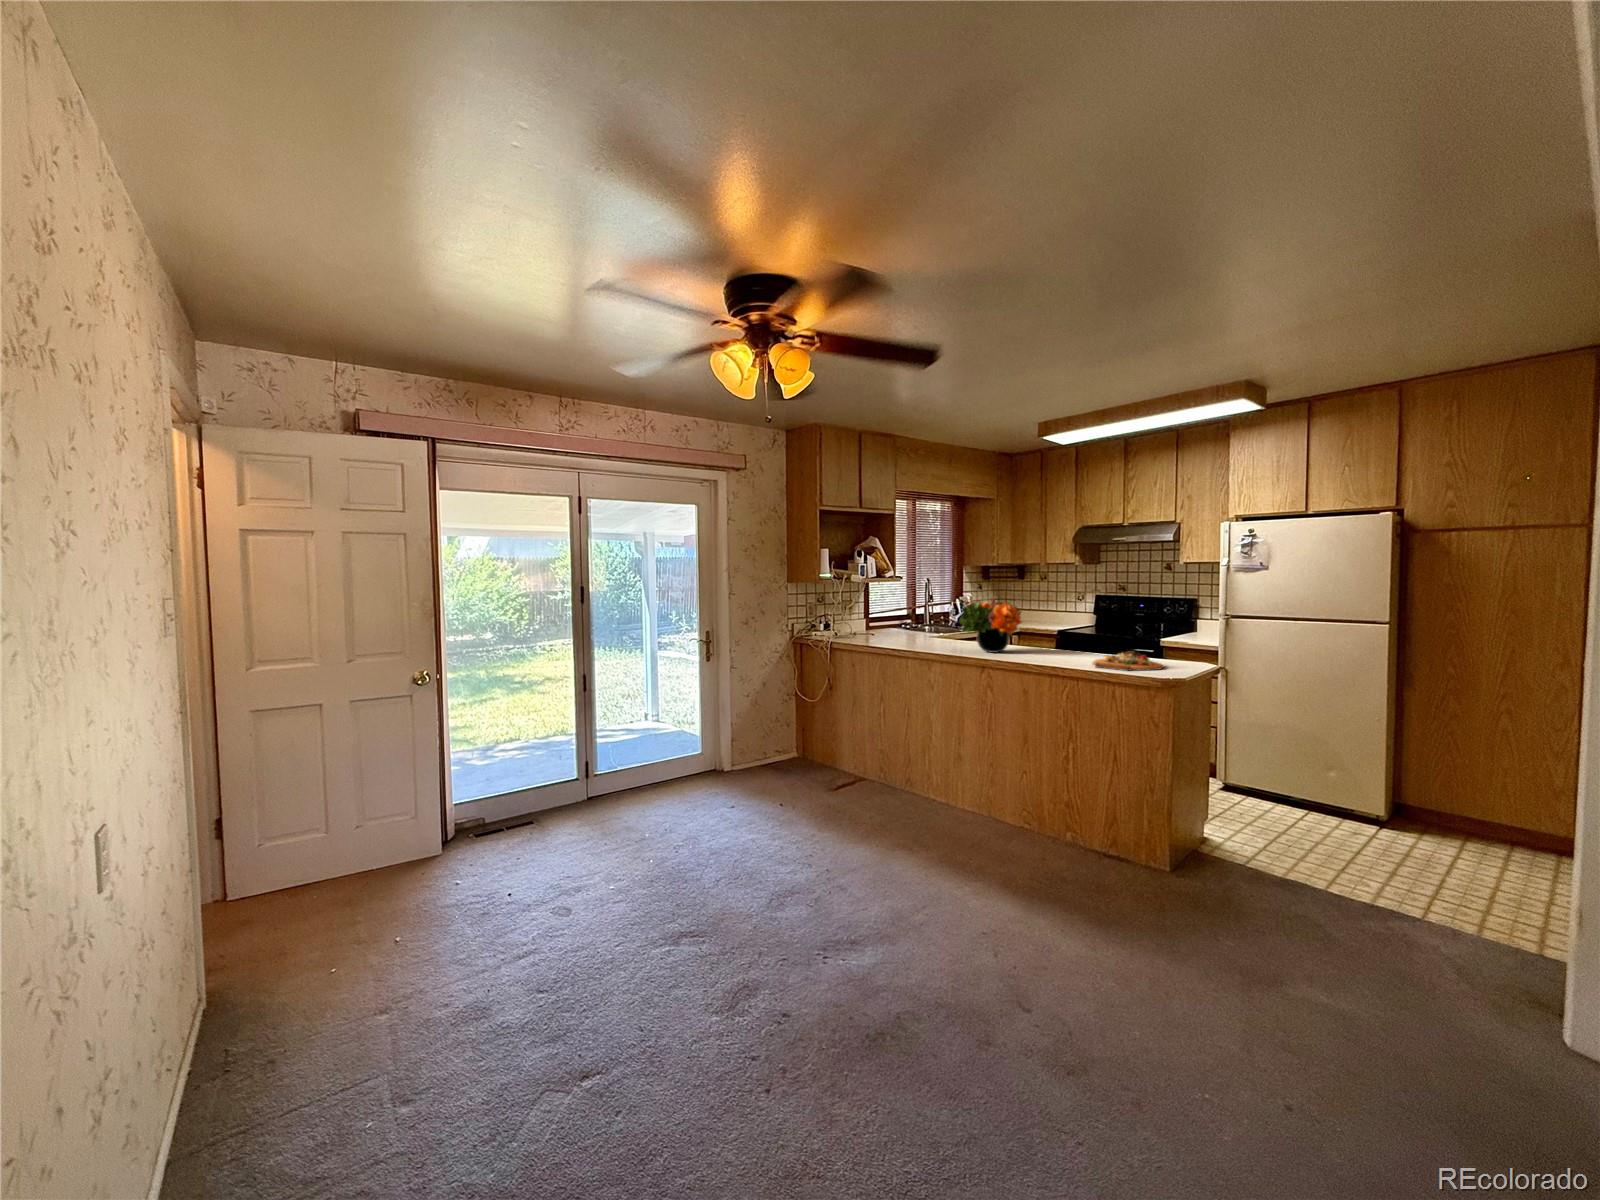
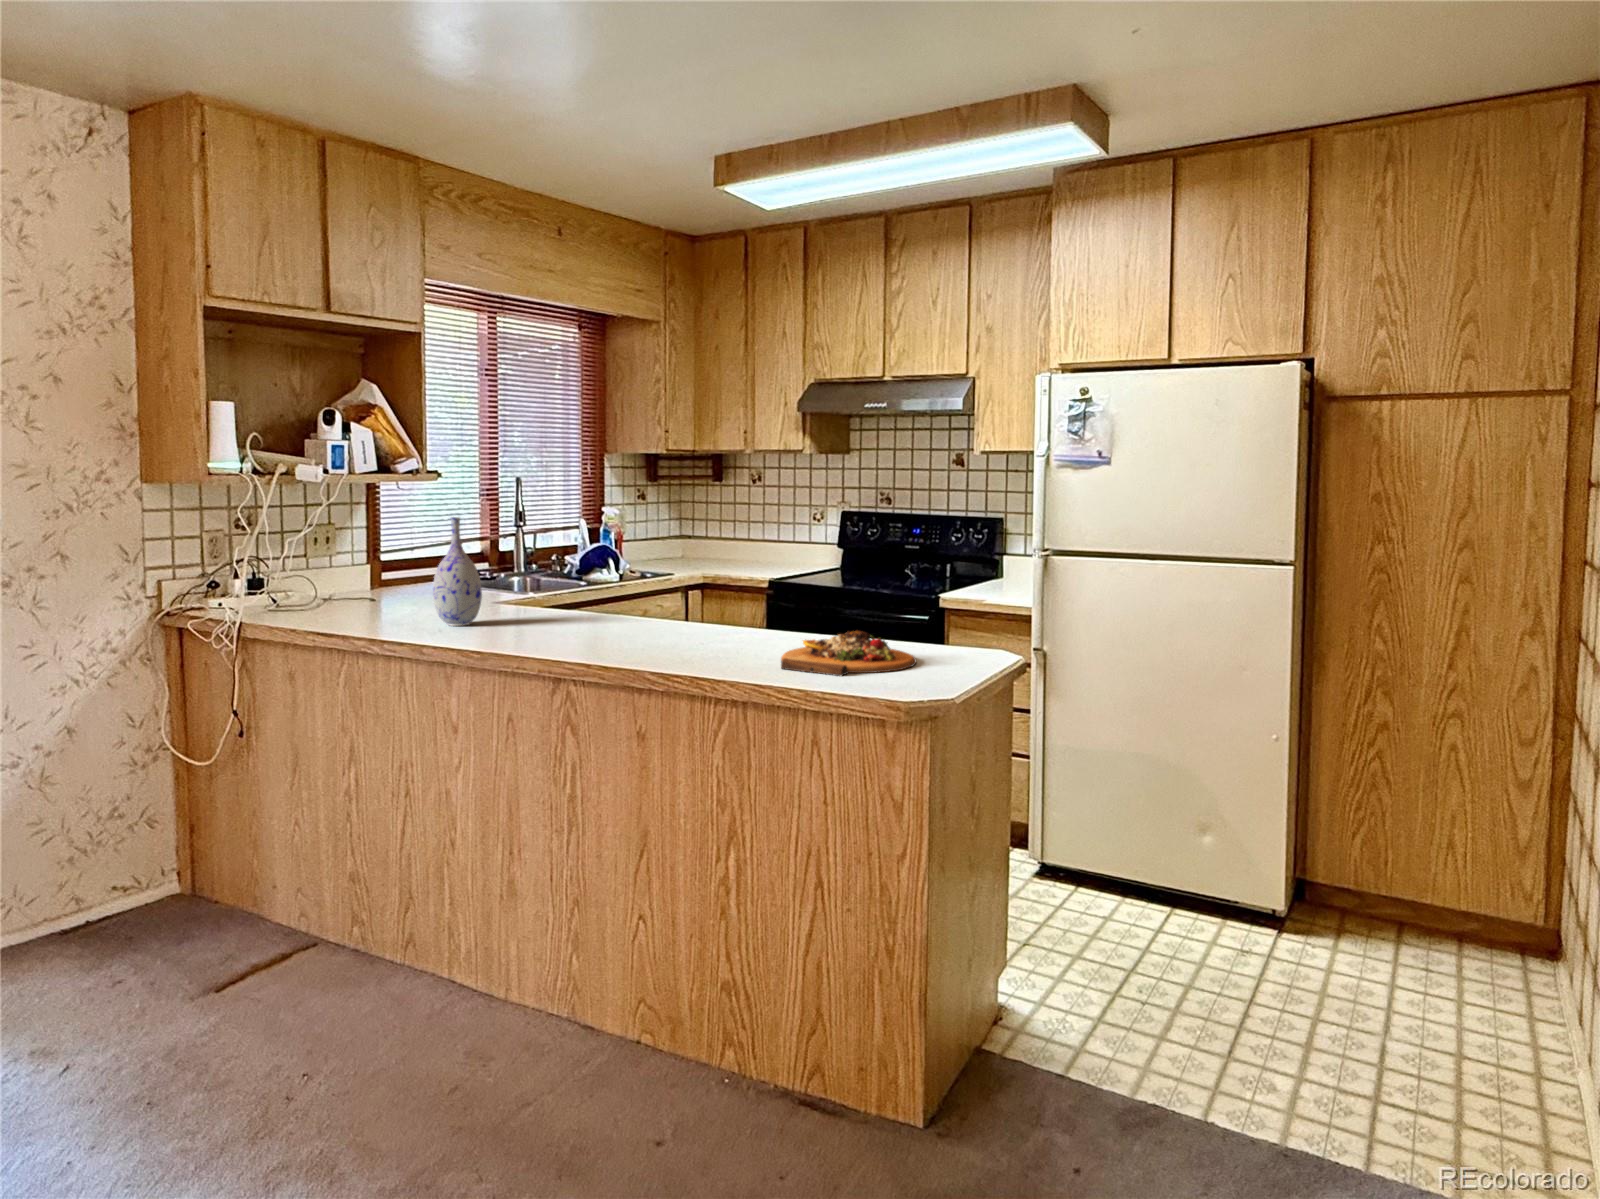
vase: none [912,597,933,646] -> present [433,517,482,626]
flower arrangement: present [959,598,1022,653] -> none [519,518,659,637]

